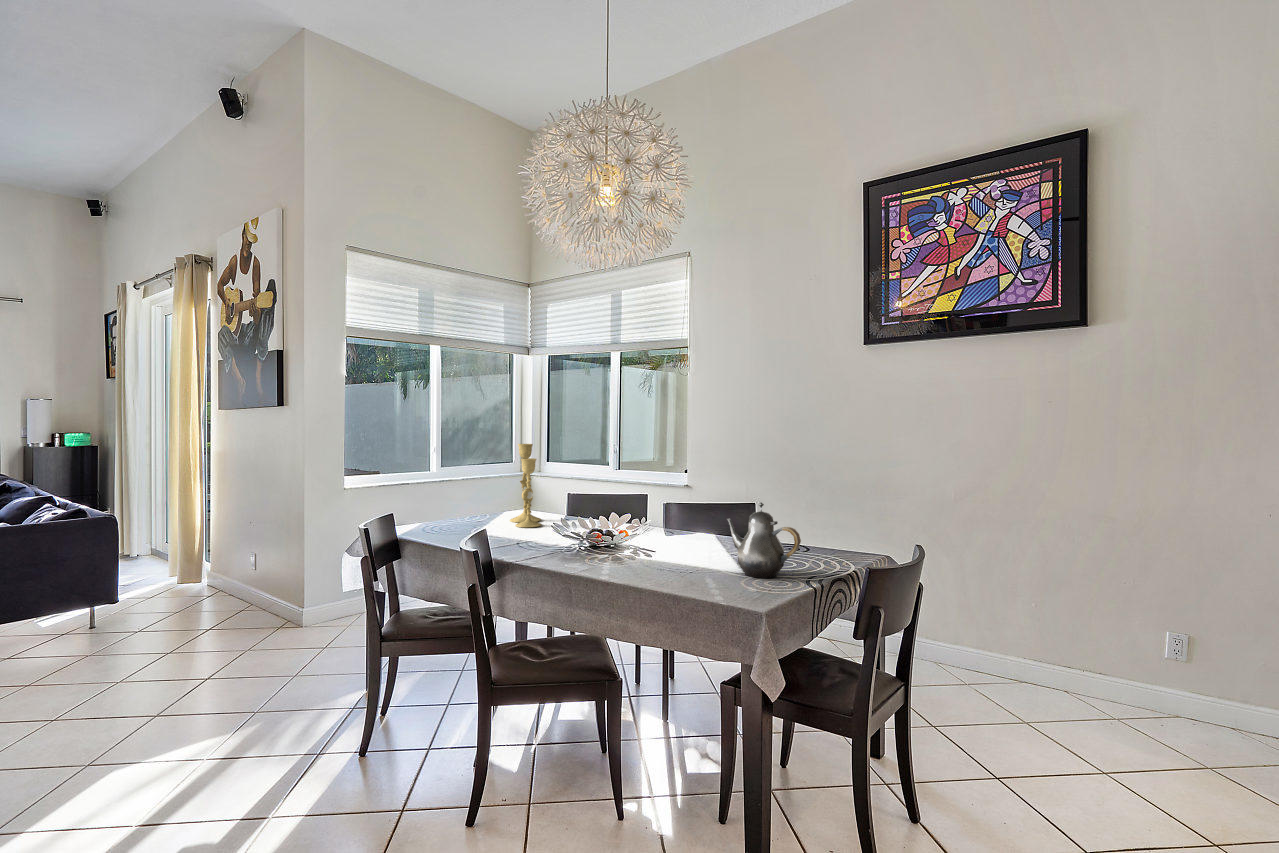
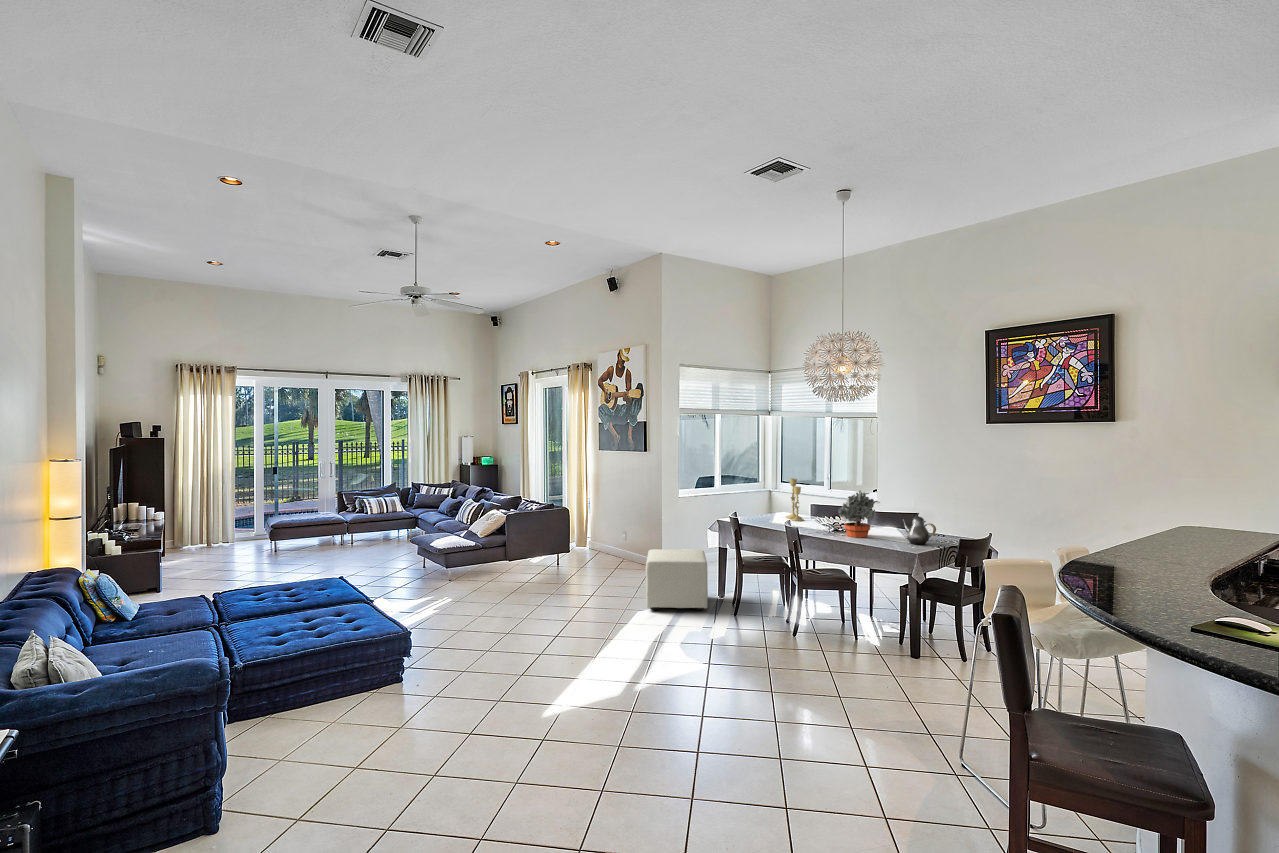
potted plant: none [588,456,672,564] -> present [838,490,876,538]
ottoman: none [147,596,339,754] -> present [646,549,708,611]

